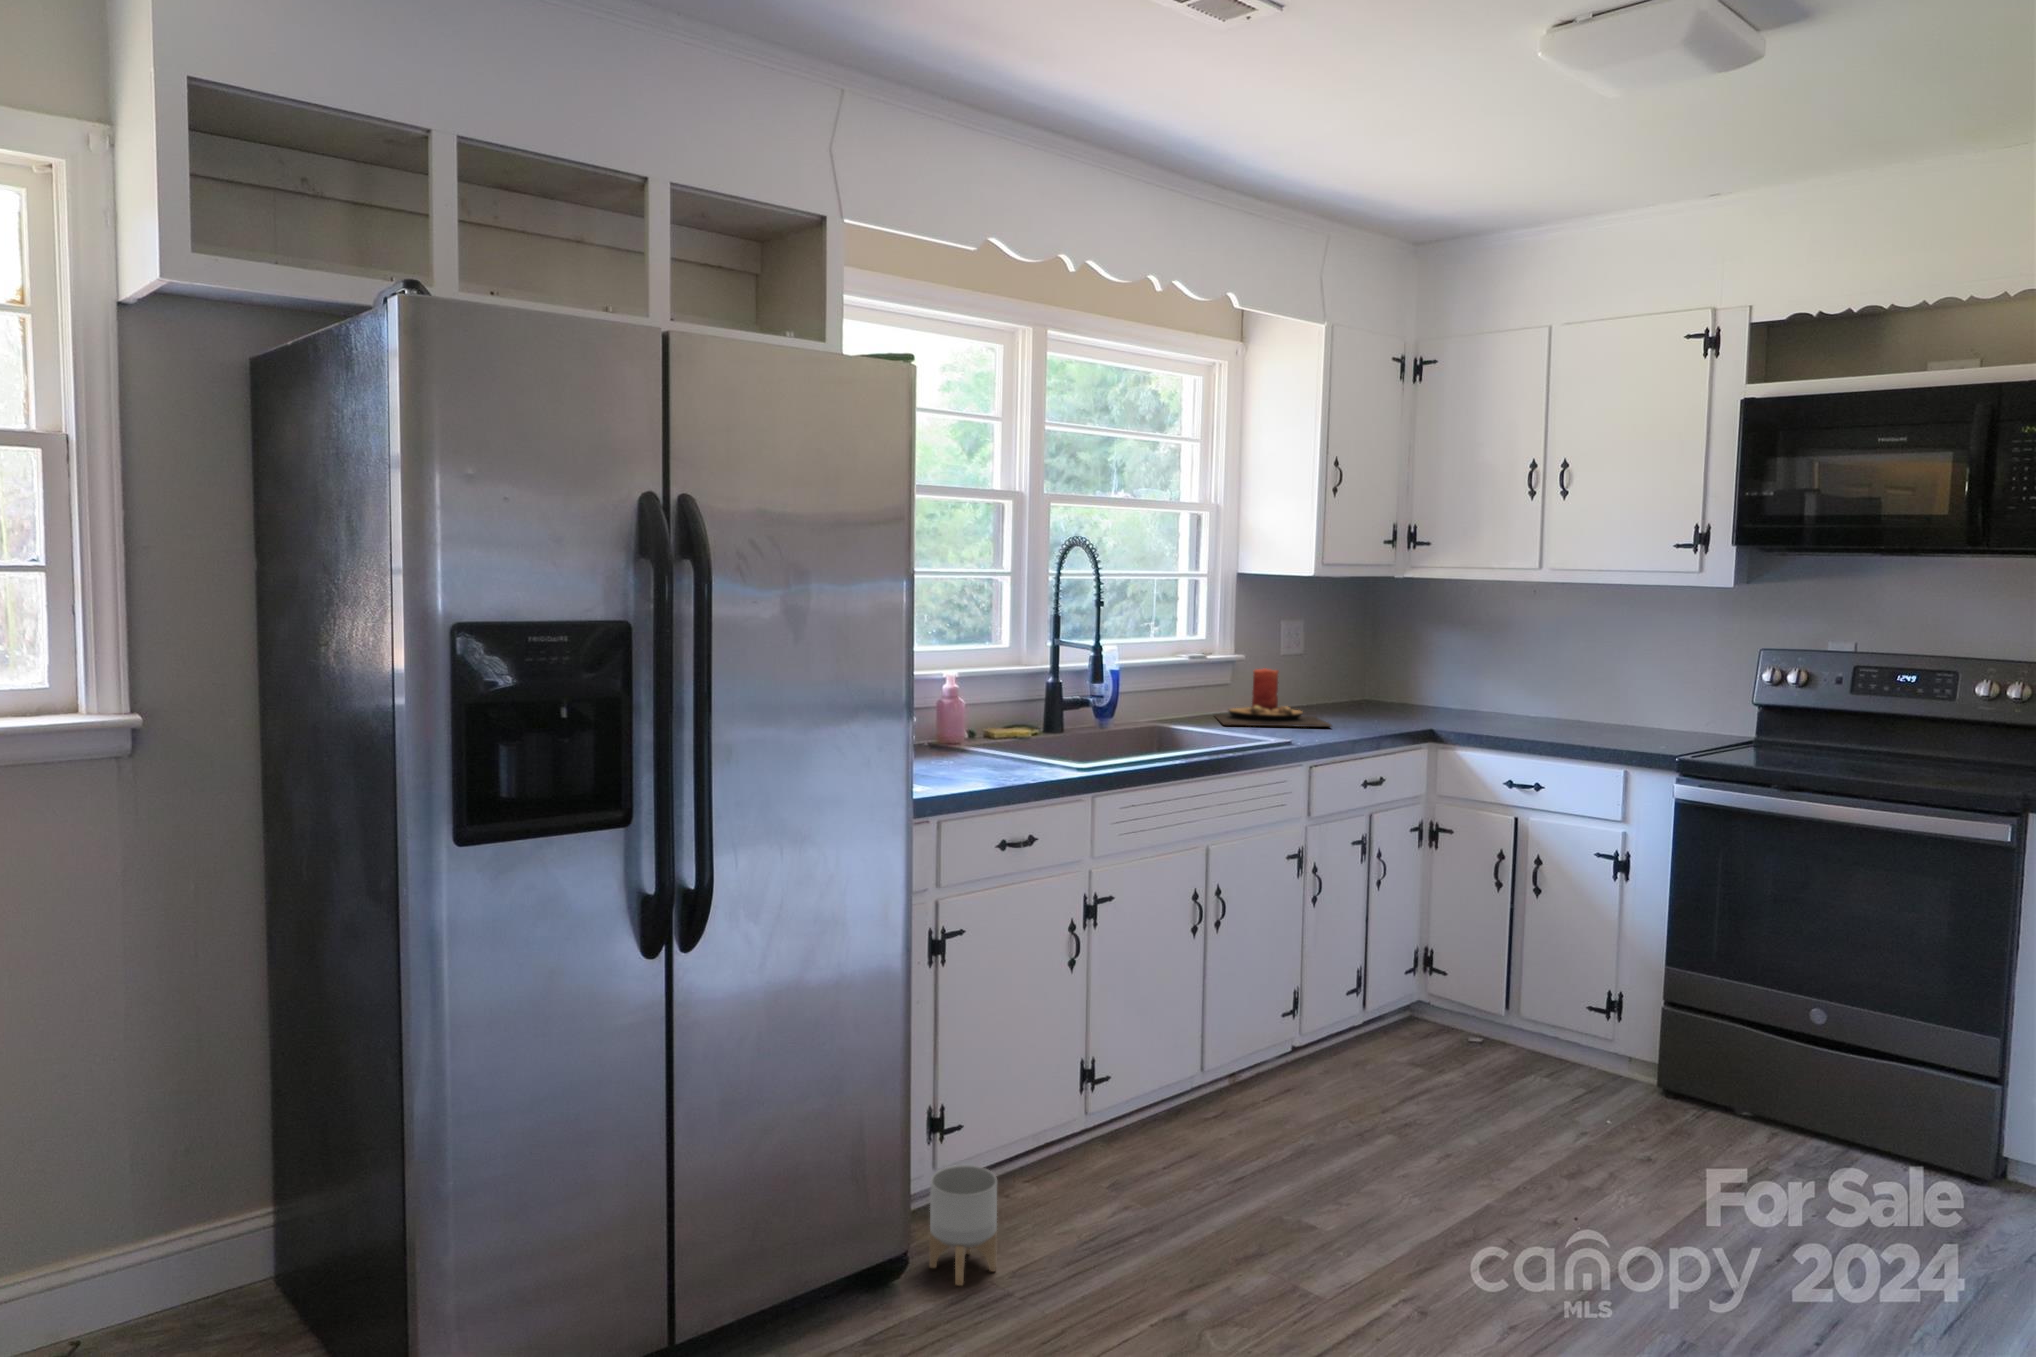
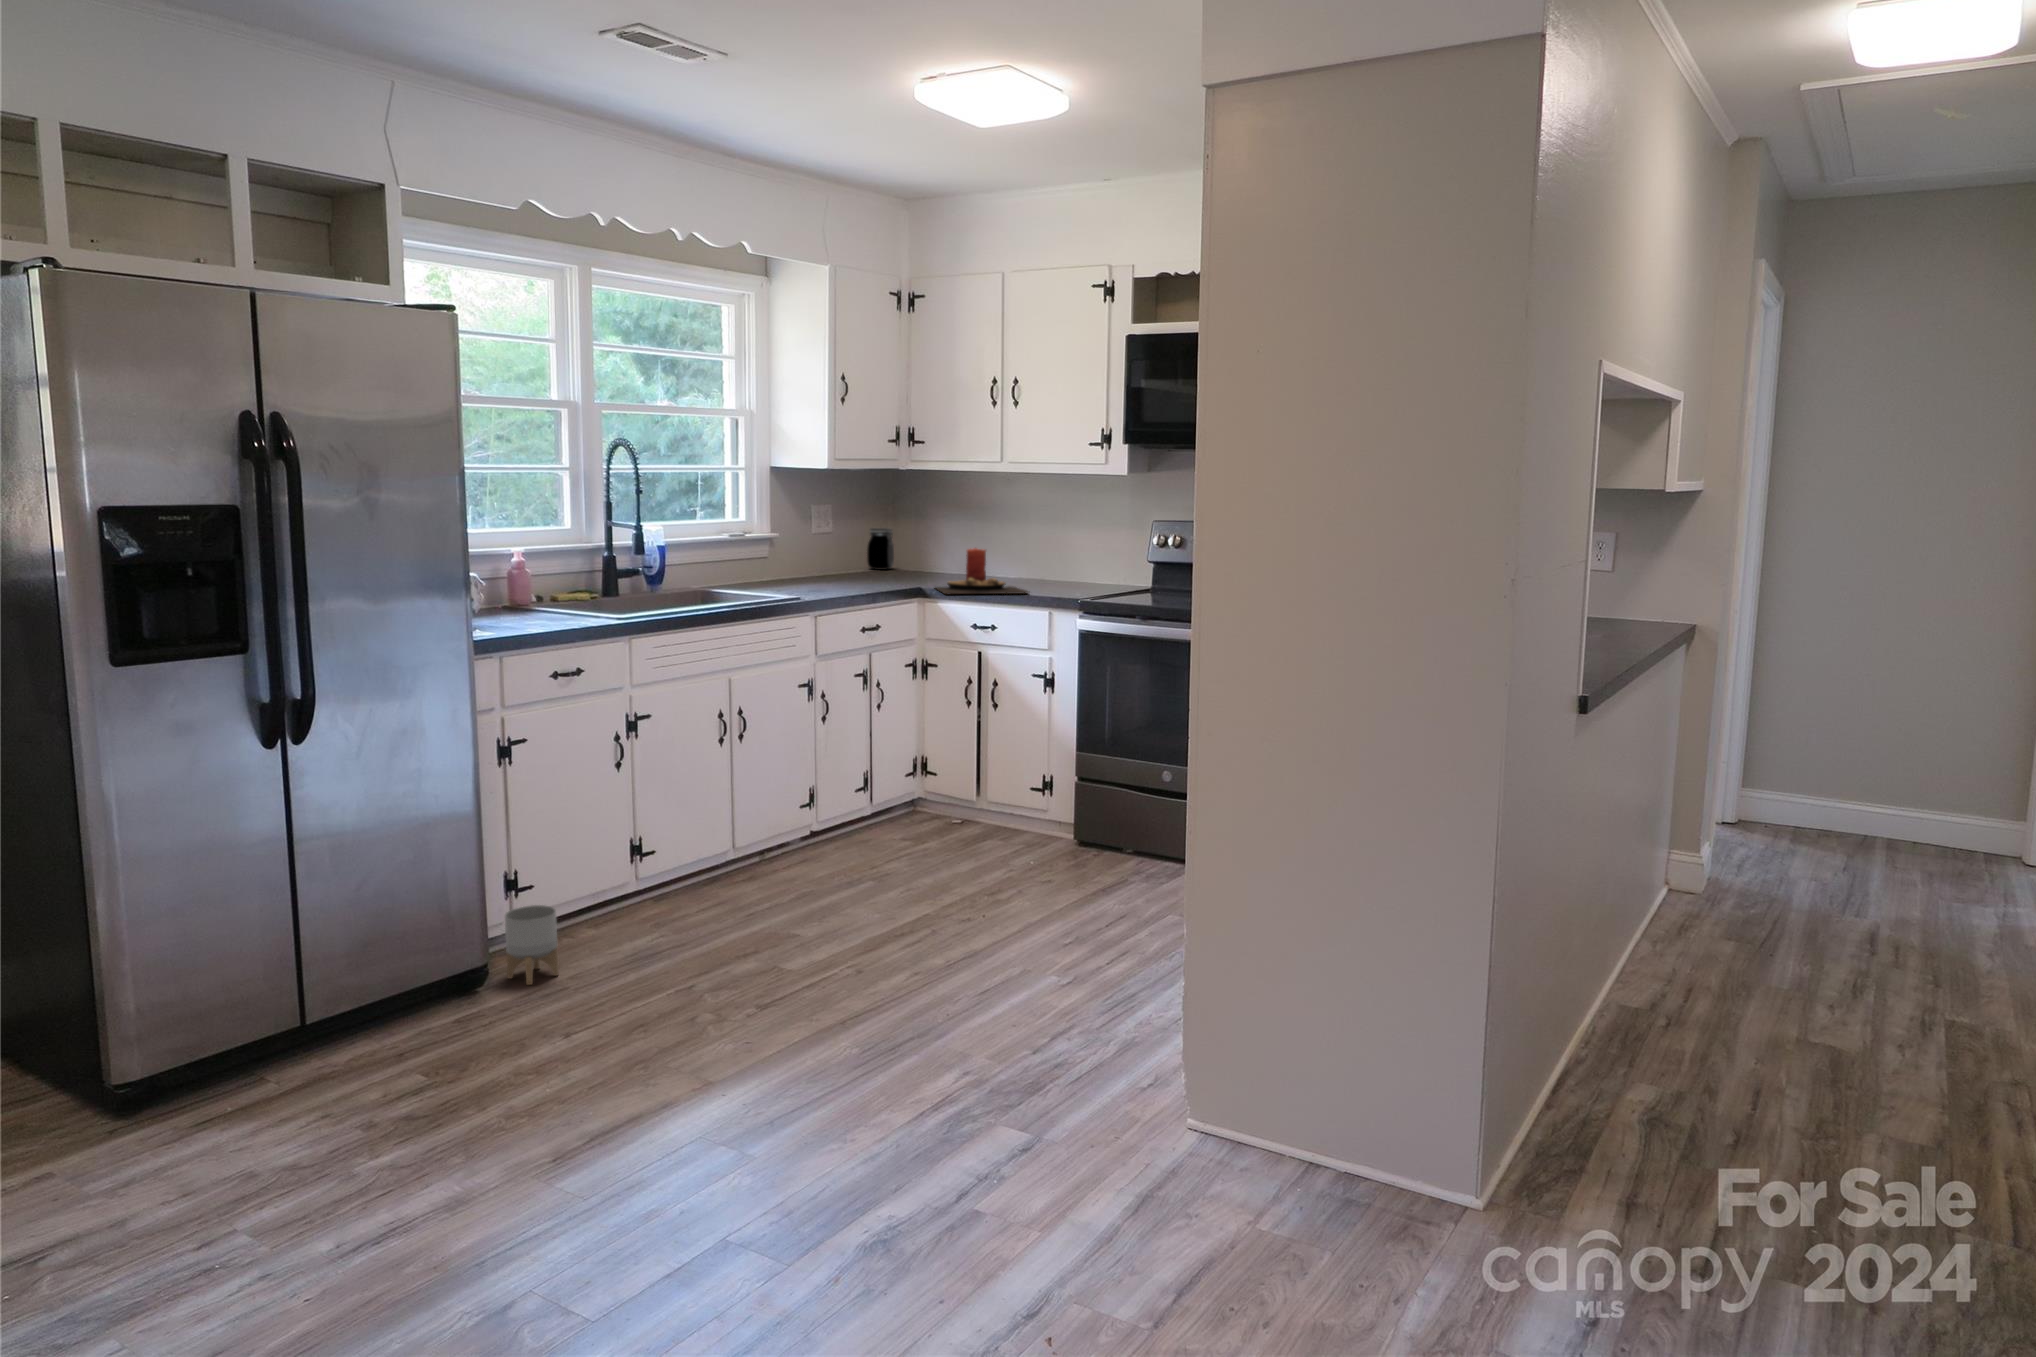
jar: none [1338,648,1372,700] -> present [867,528,894,570]
candle: present [1214,668,1332,727] -> present [935,548,1029,594]

